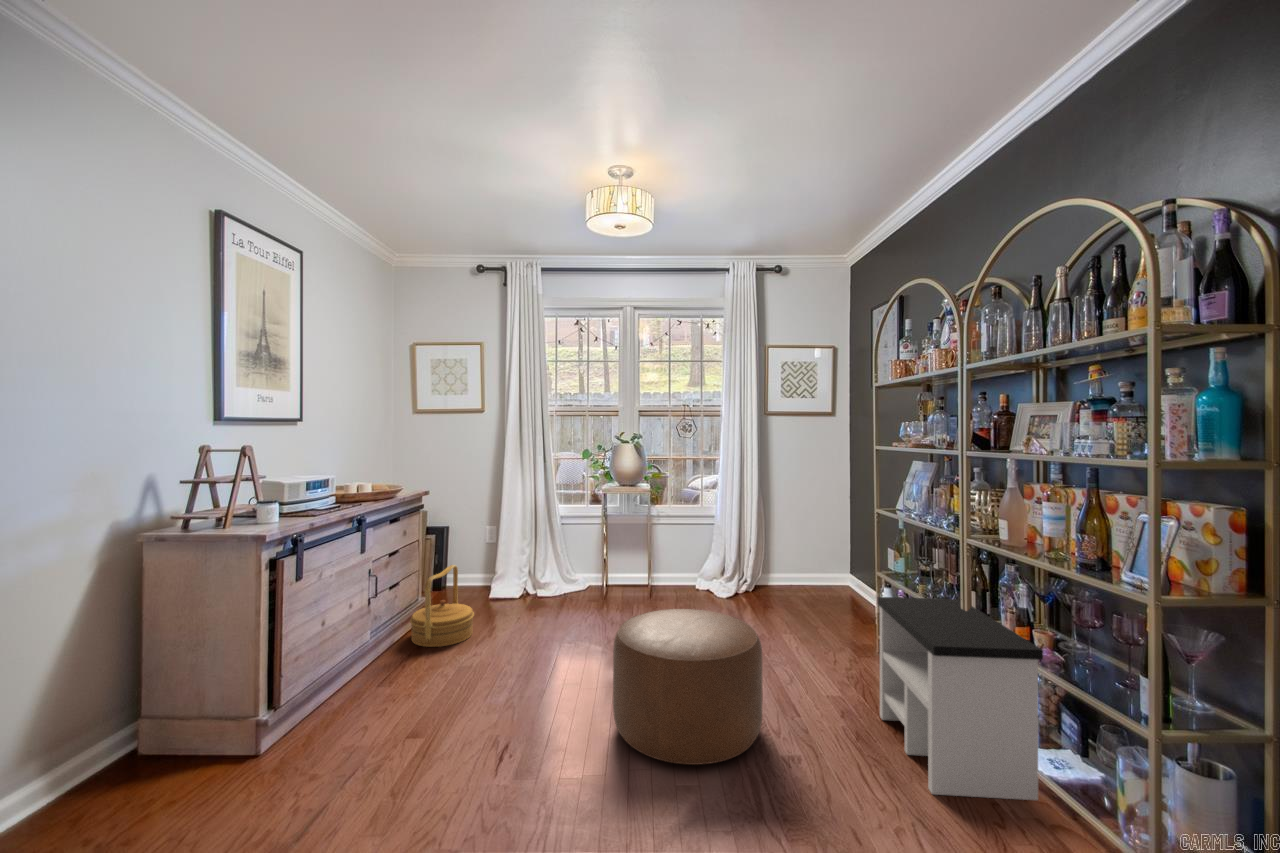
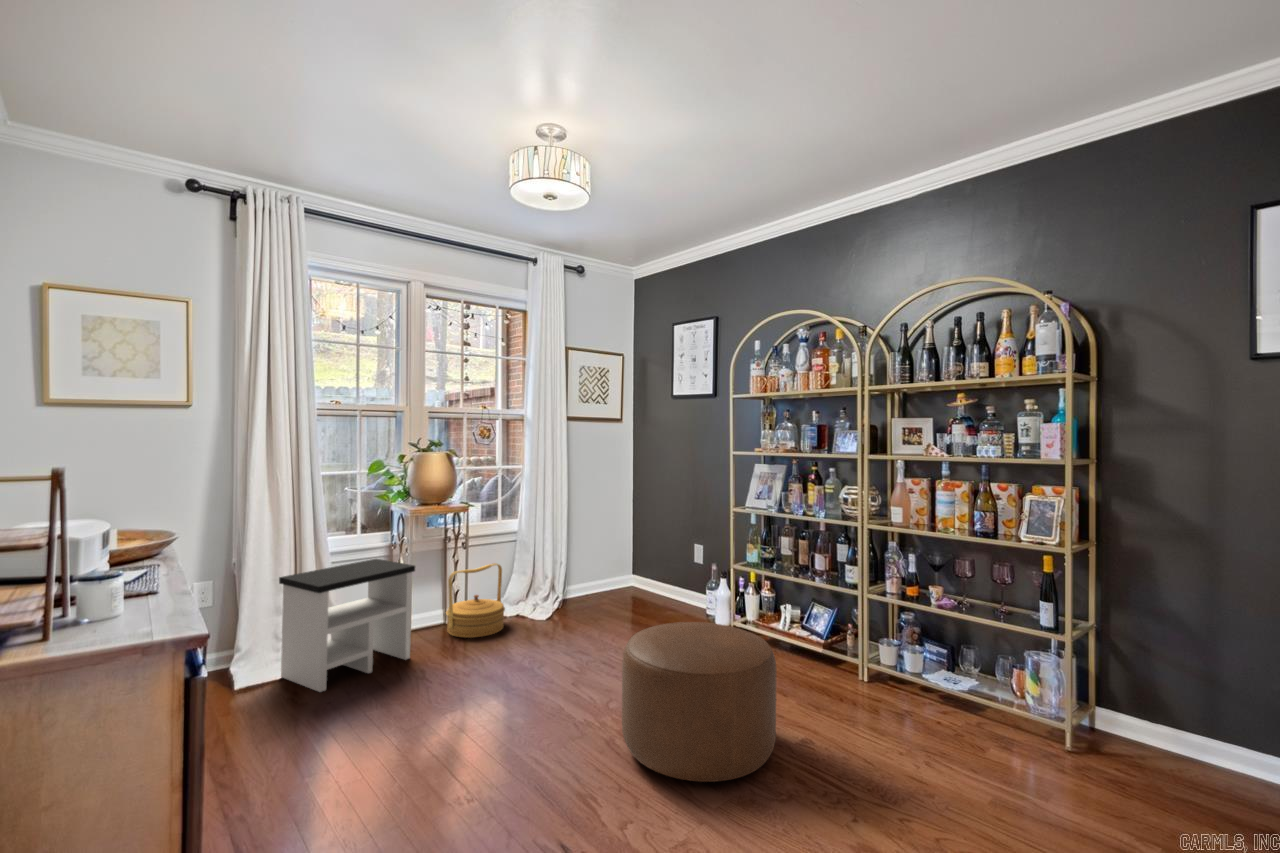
woven basket: present [410,565,474,647] -> present [446,563,505,638]
side table: present [878,597,1043,800] -> present [279,559,415,692]

